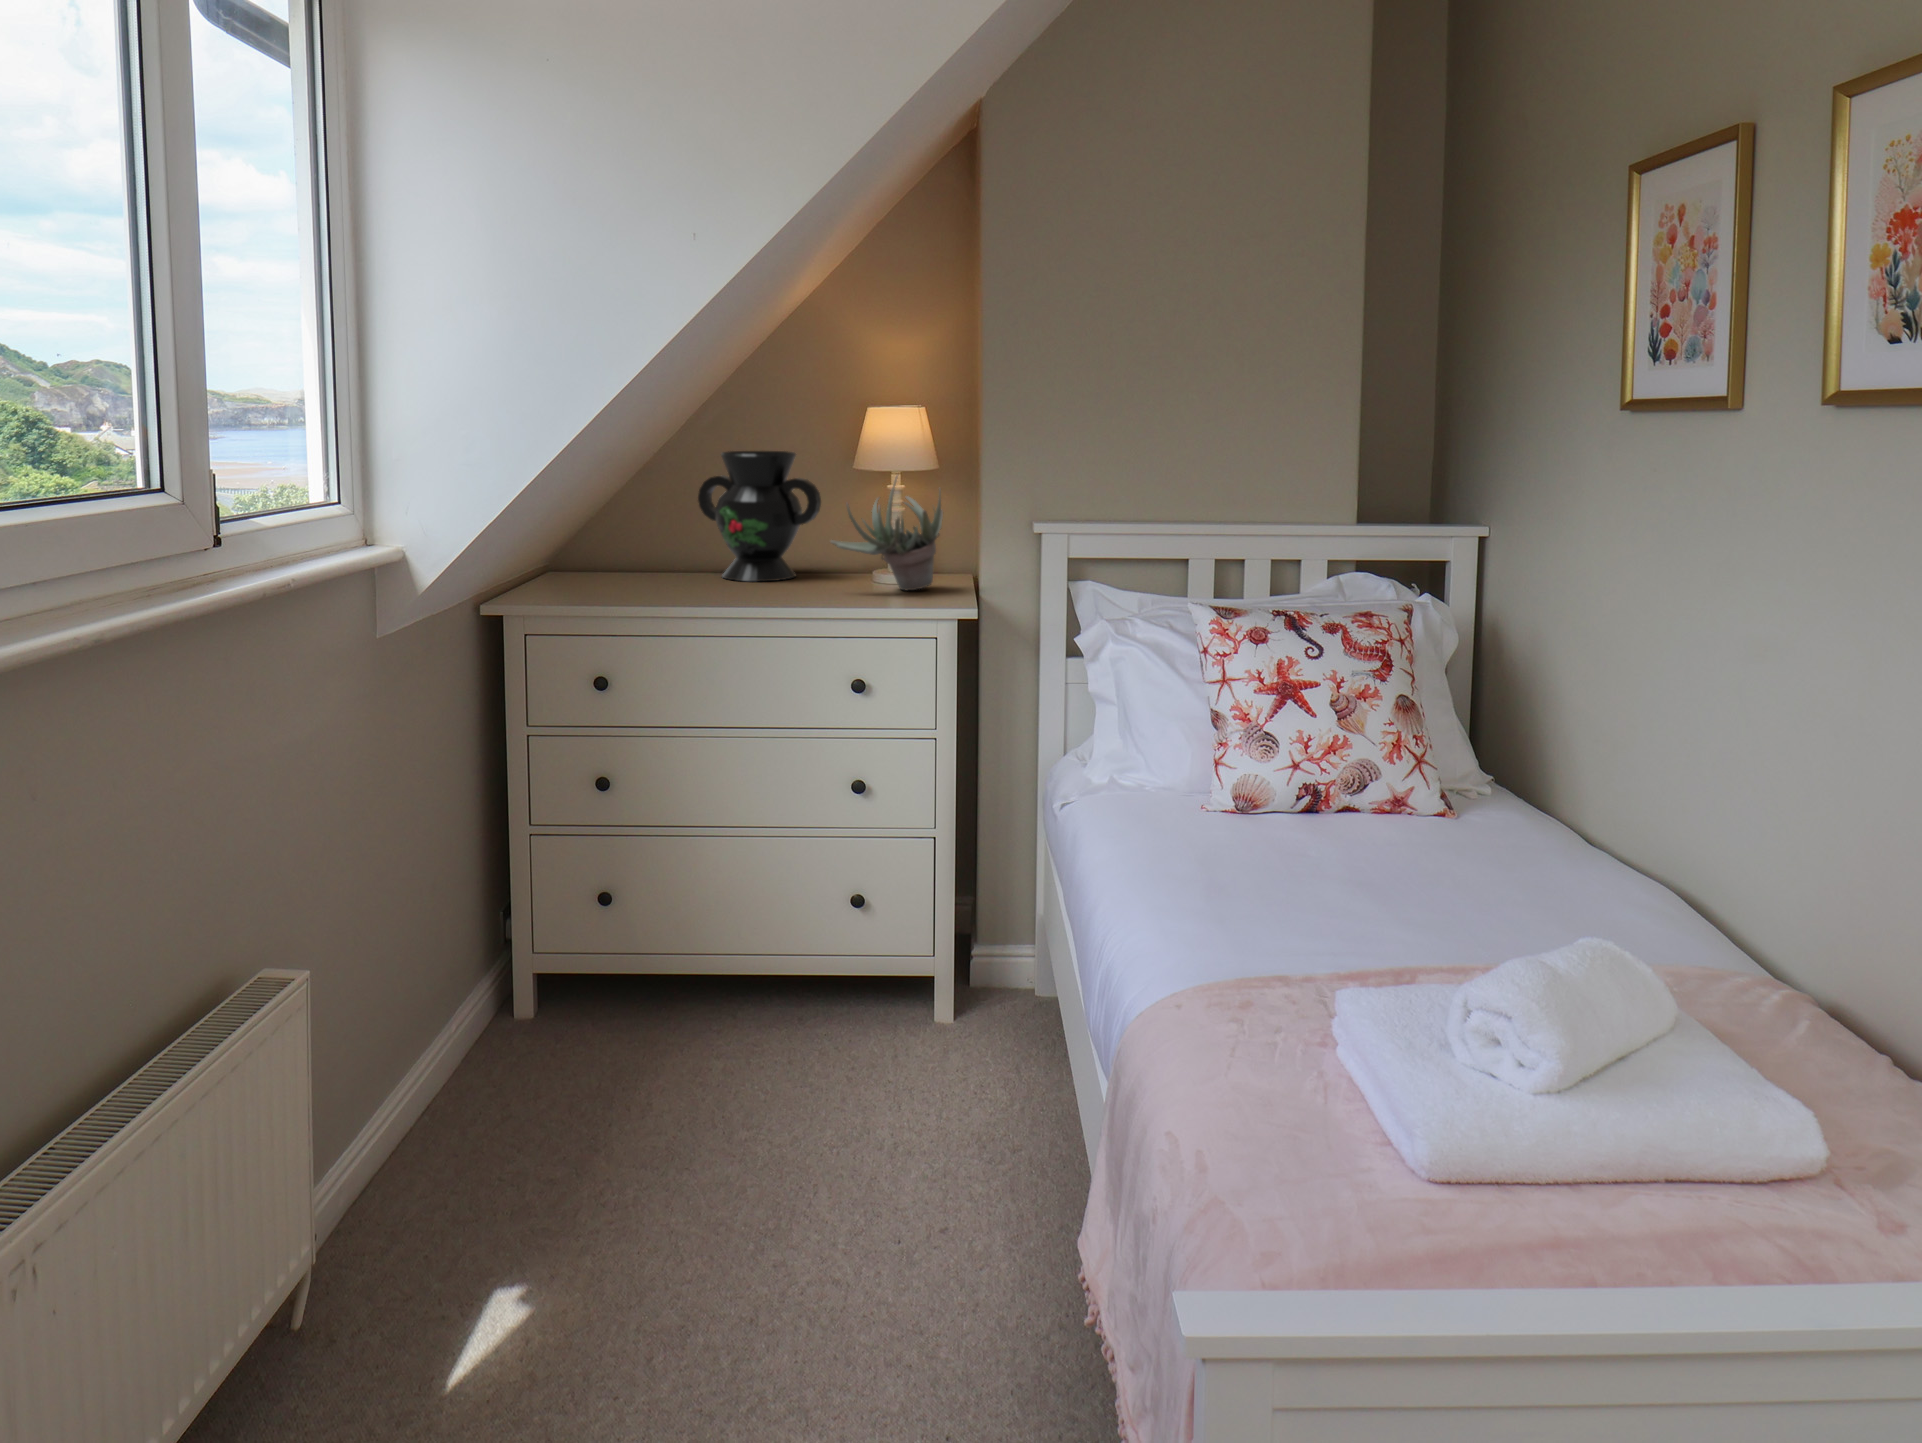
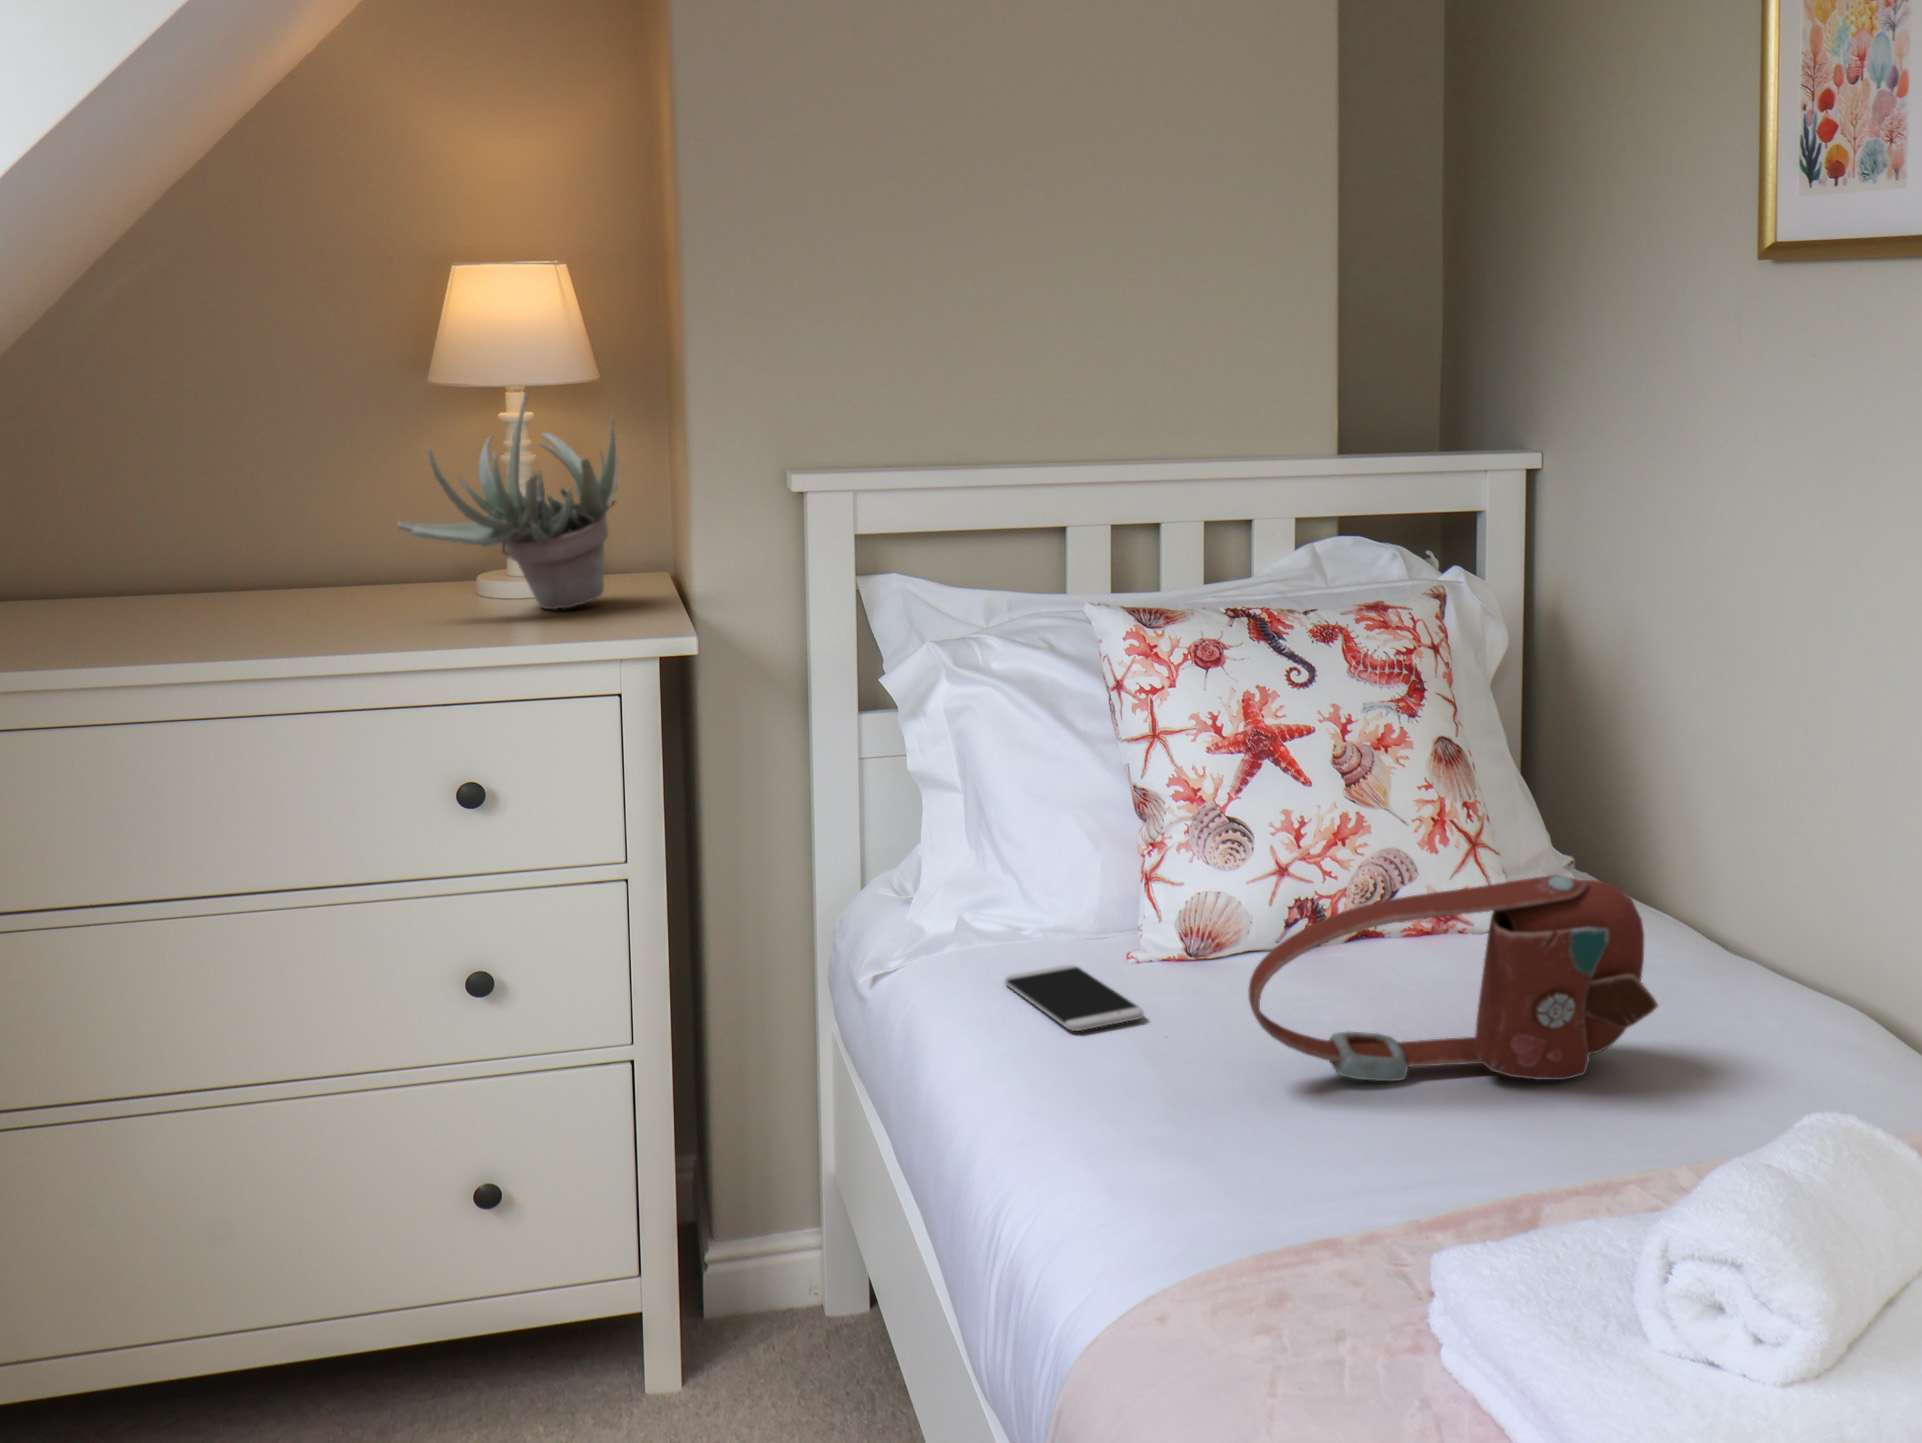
decorative vase: present [698,451,821,581] -> none [103,353,371,609]
handbag: none [1257,778,1516,903] -> present [1249,875,1658,1081]
smartphone: none [1128,806,1203,841] -> present [1005,965,1143,1031]

